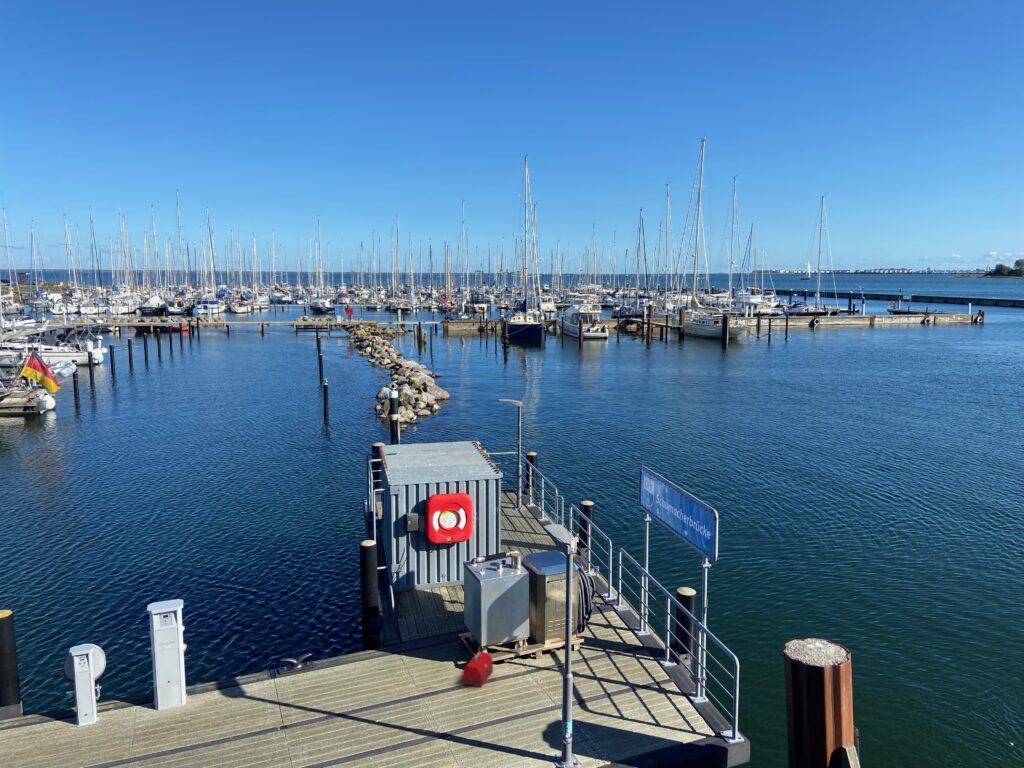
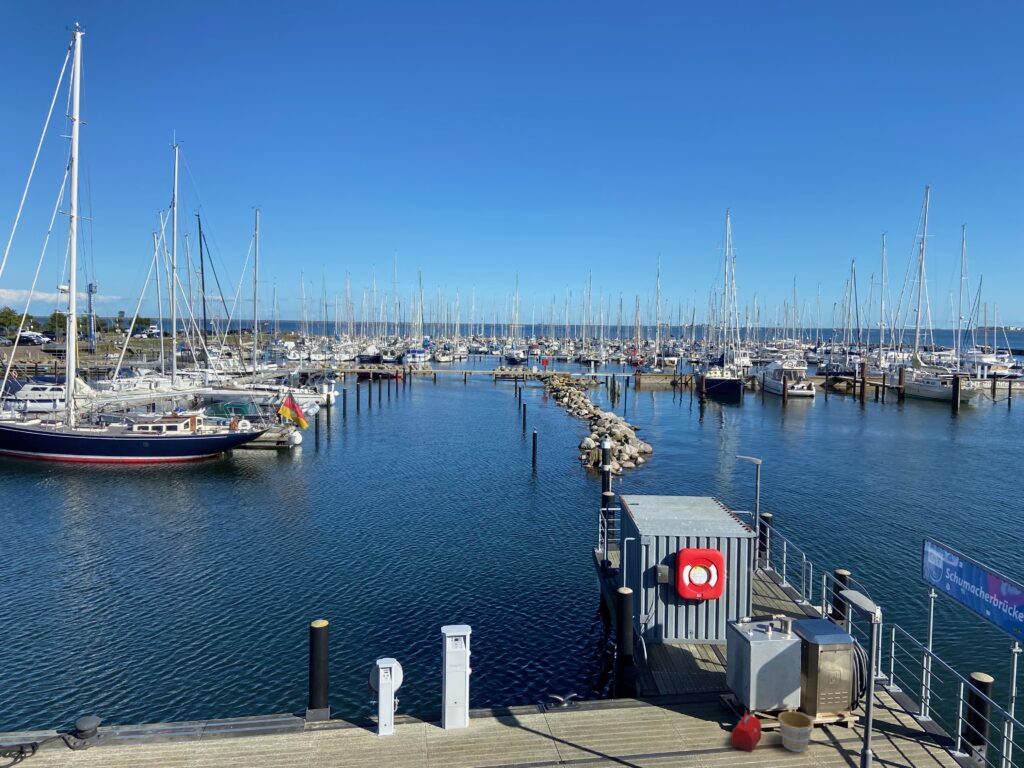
wooden bucket: none [507,642,539,681] -> present [778,711,813,752]

